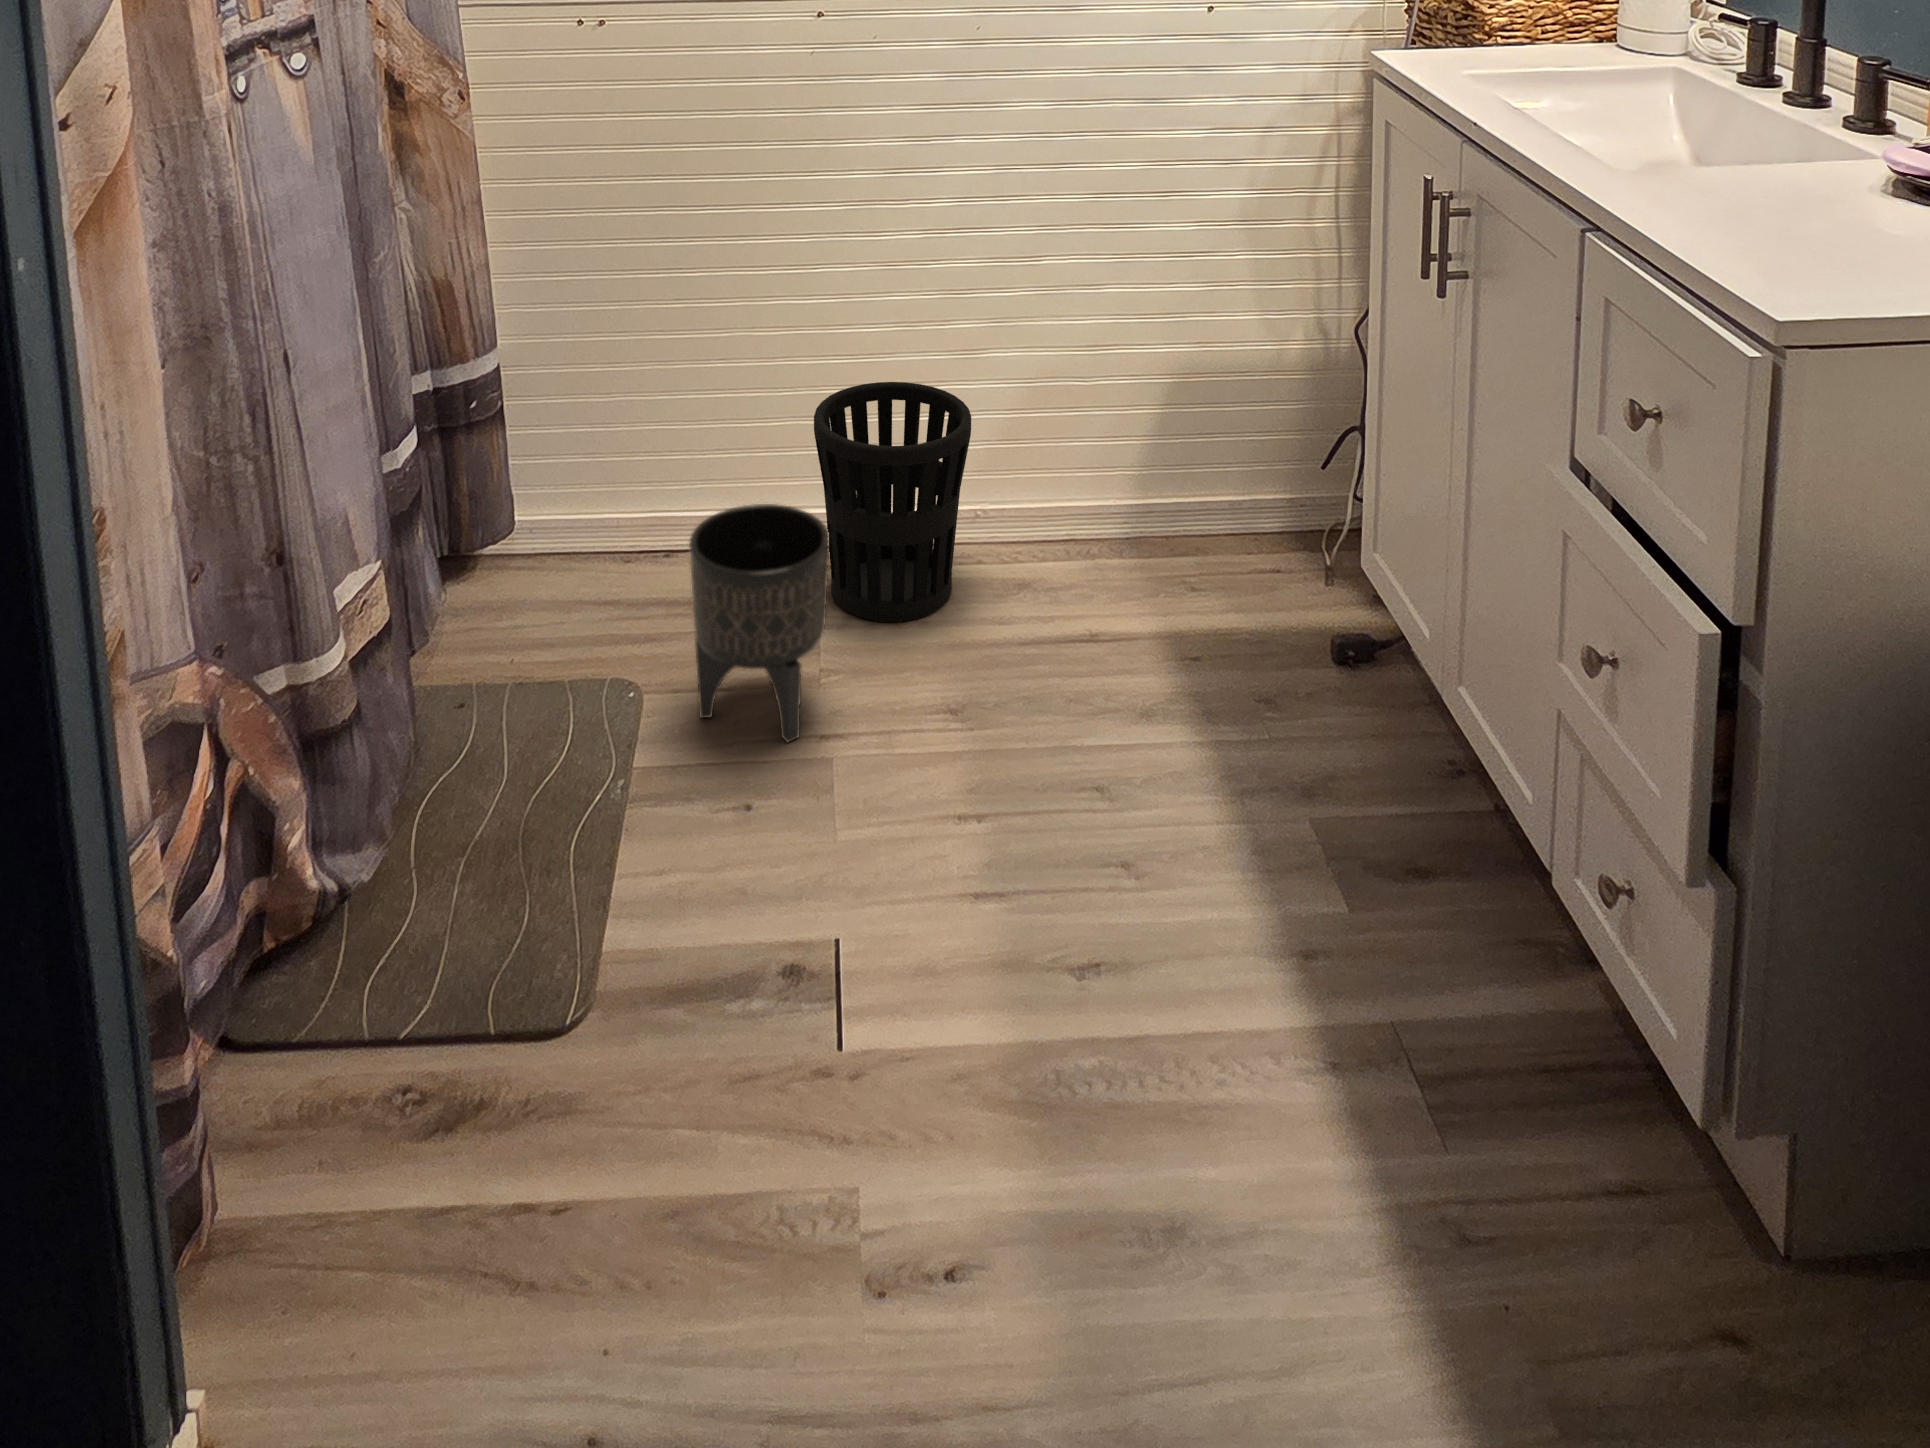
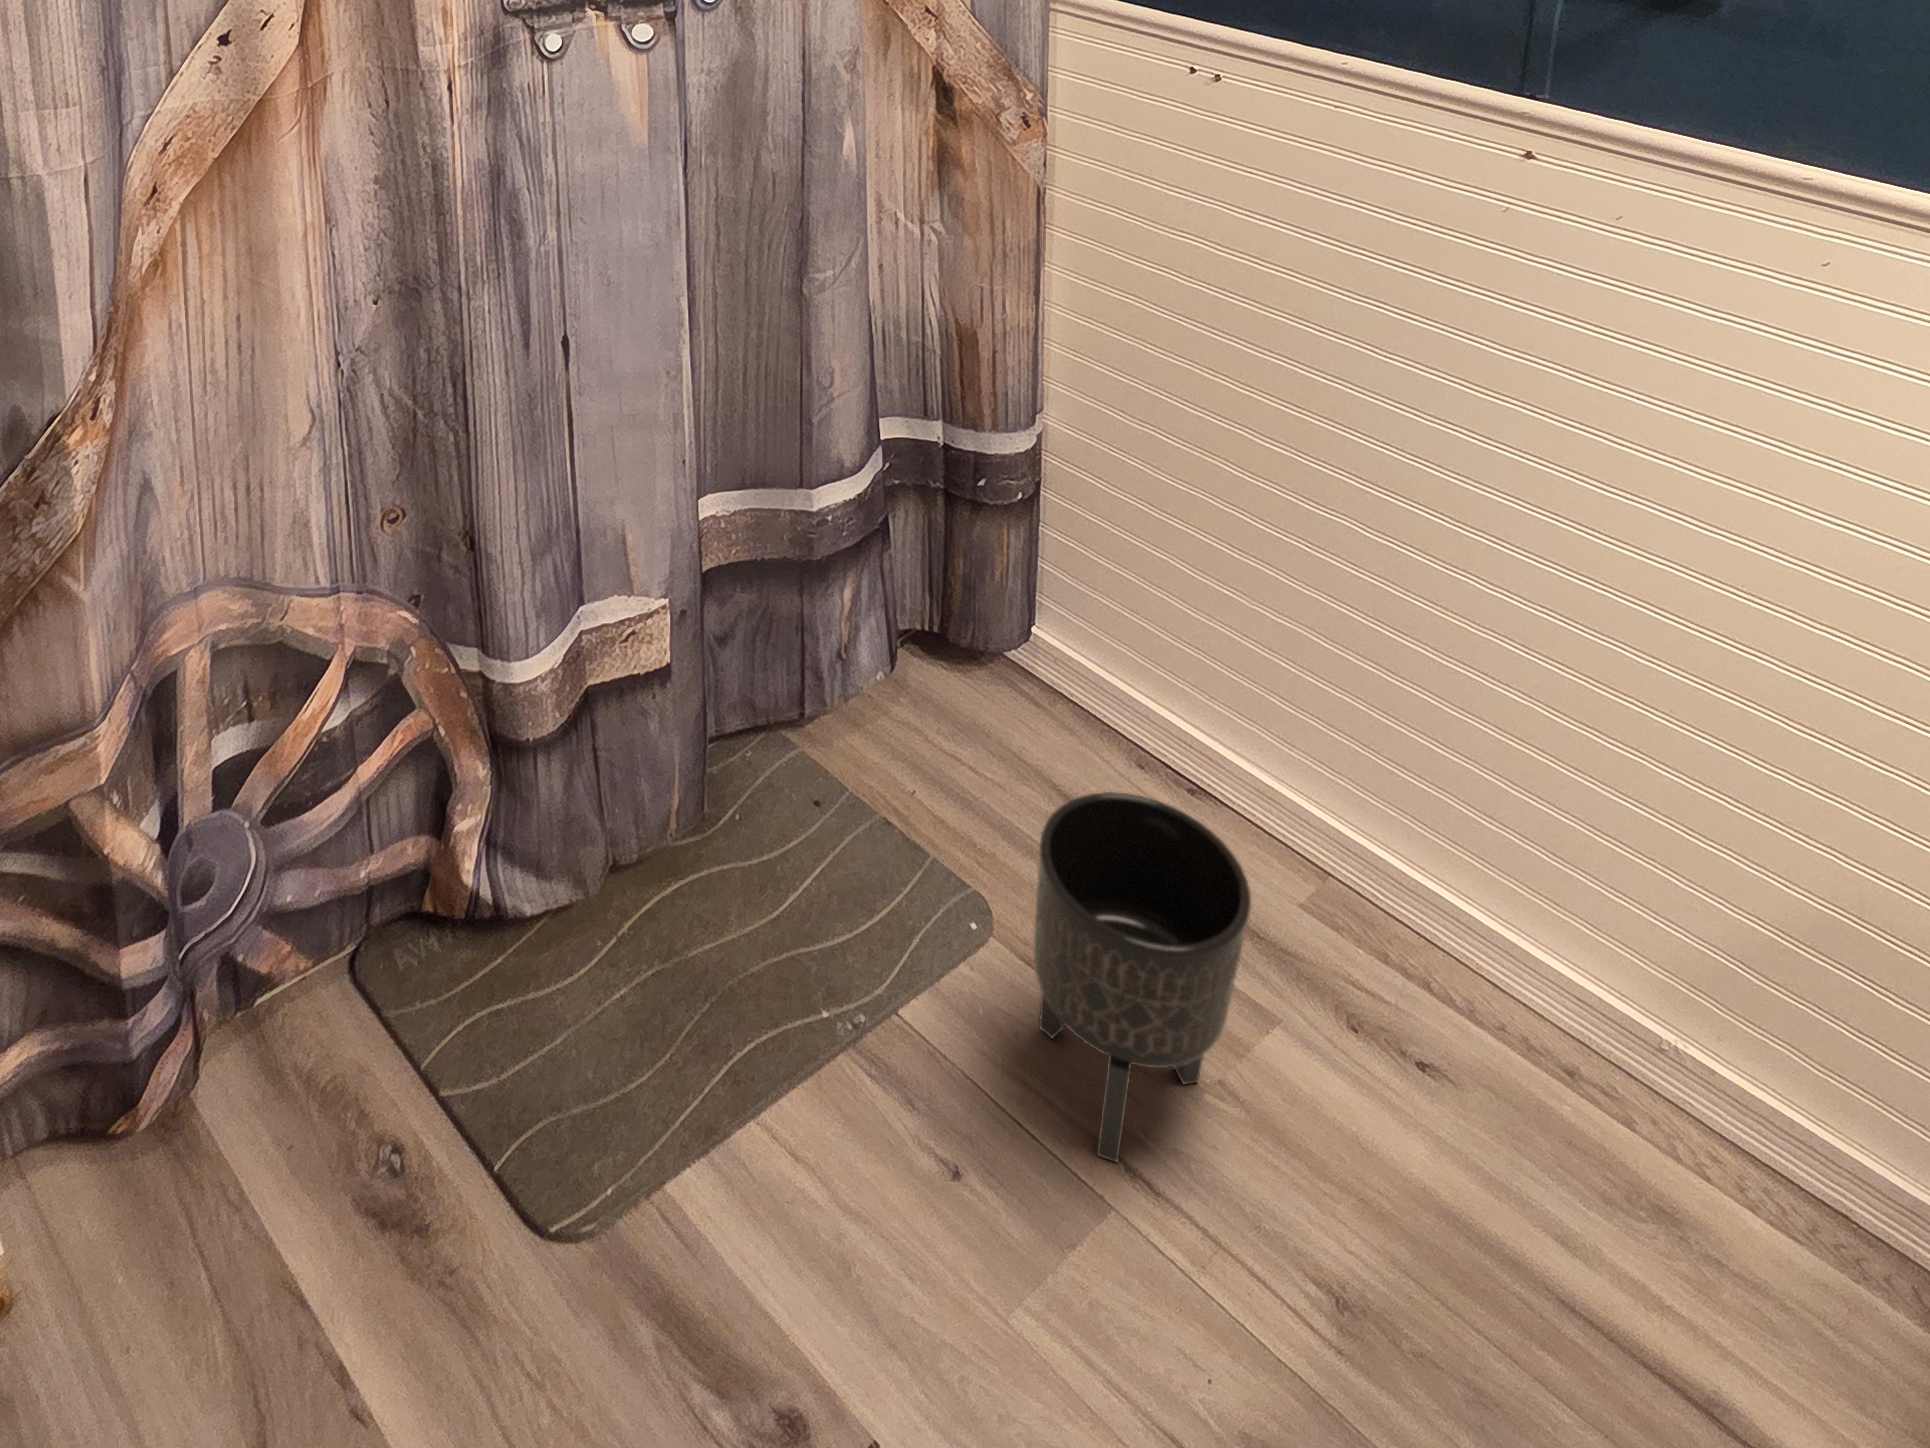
wastebasket: present [814,382,971,622] -> none [1366,746,1673,1178]

